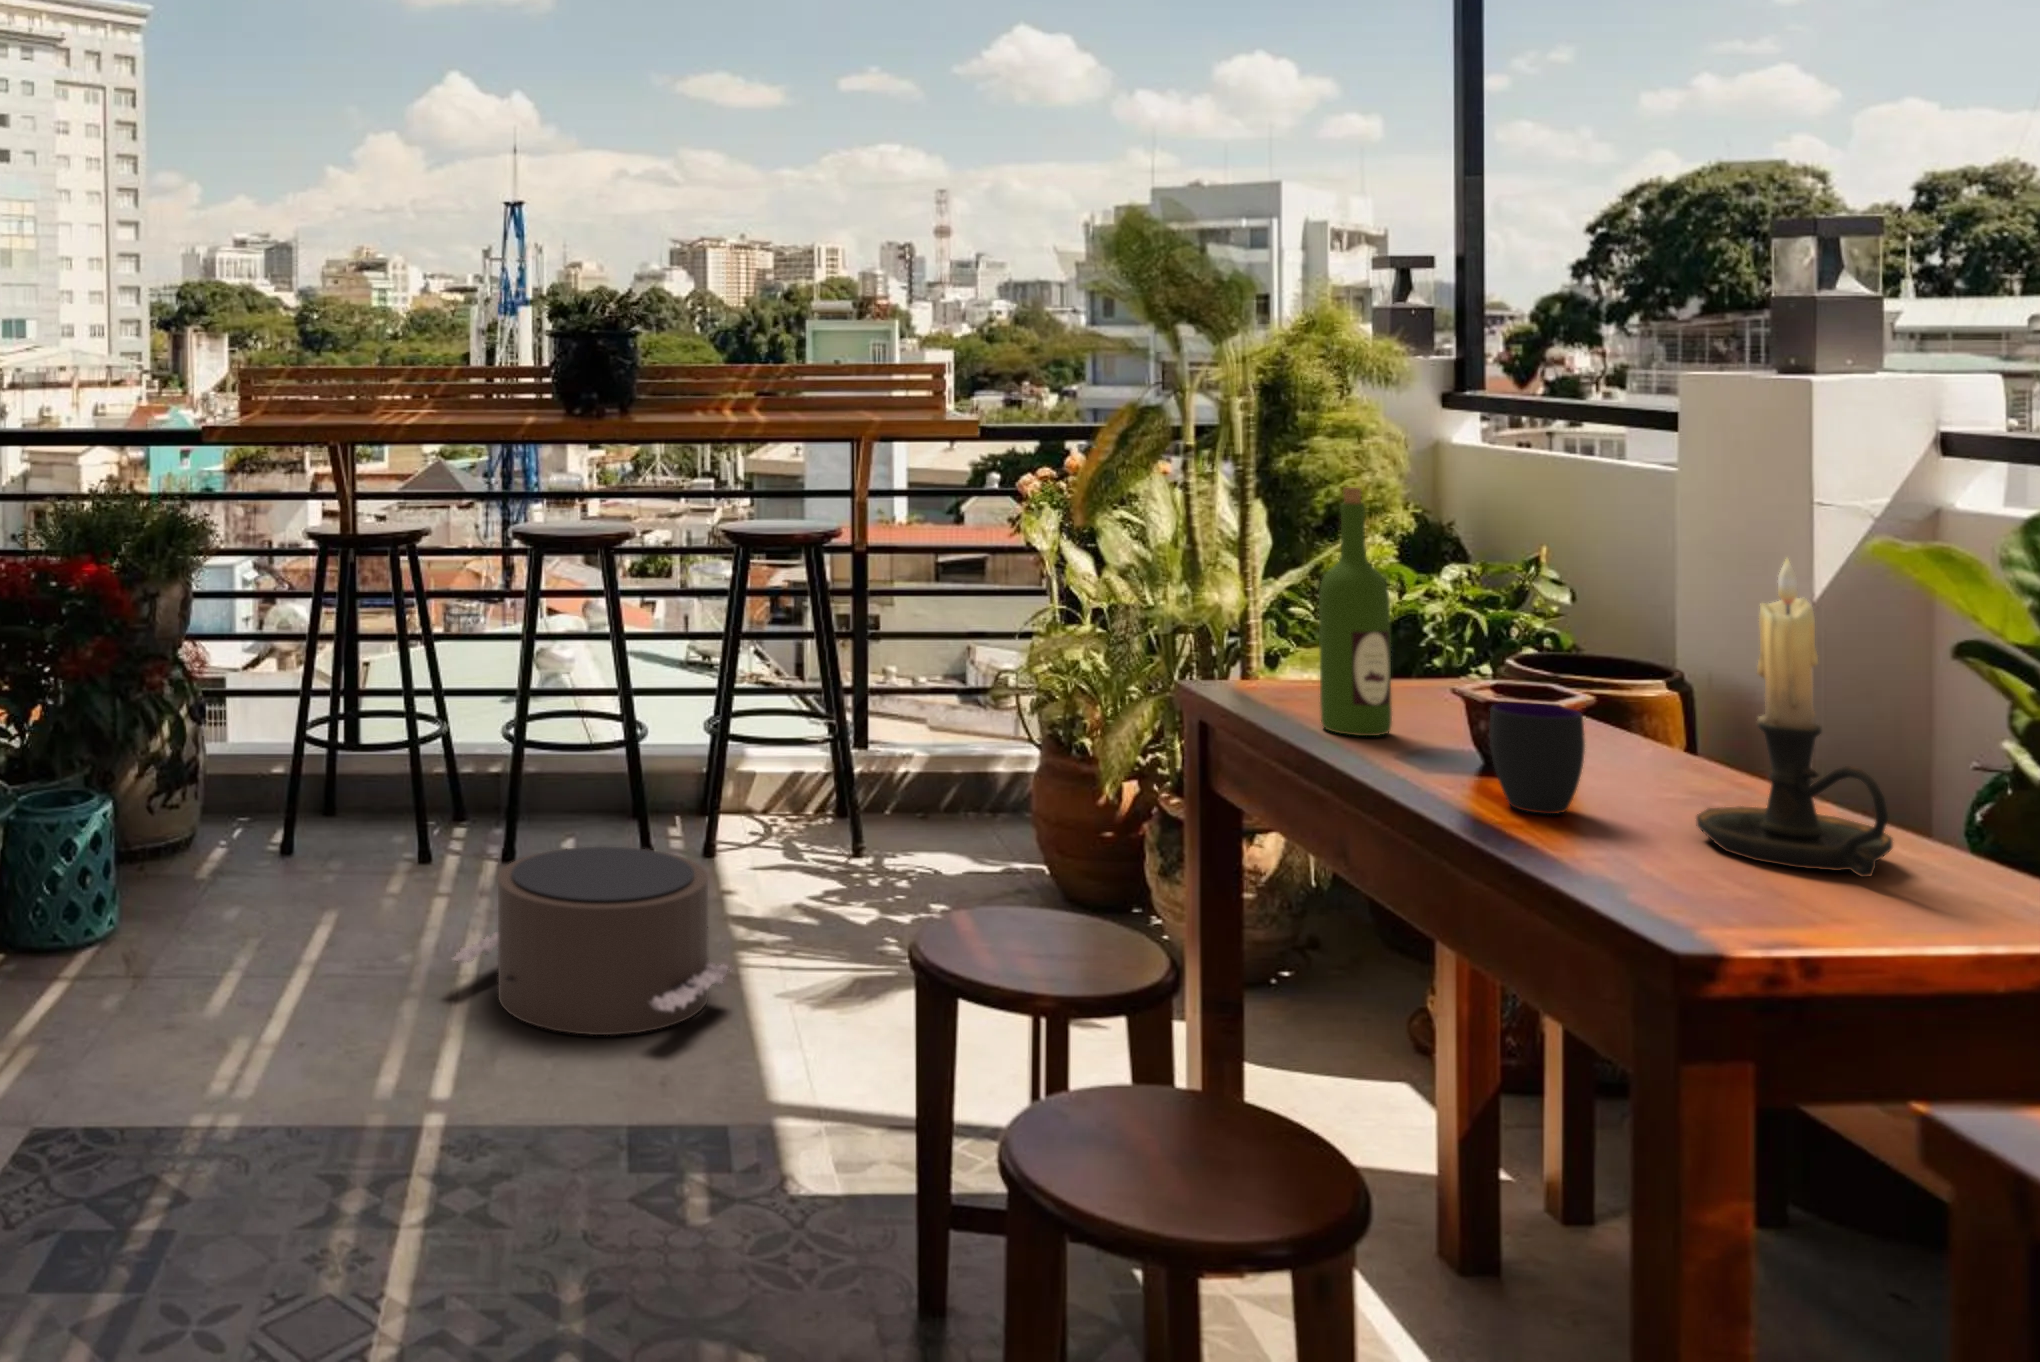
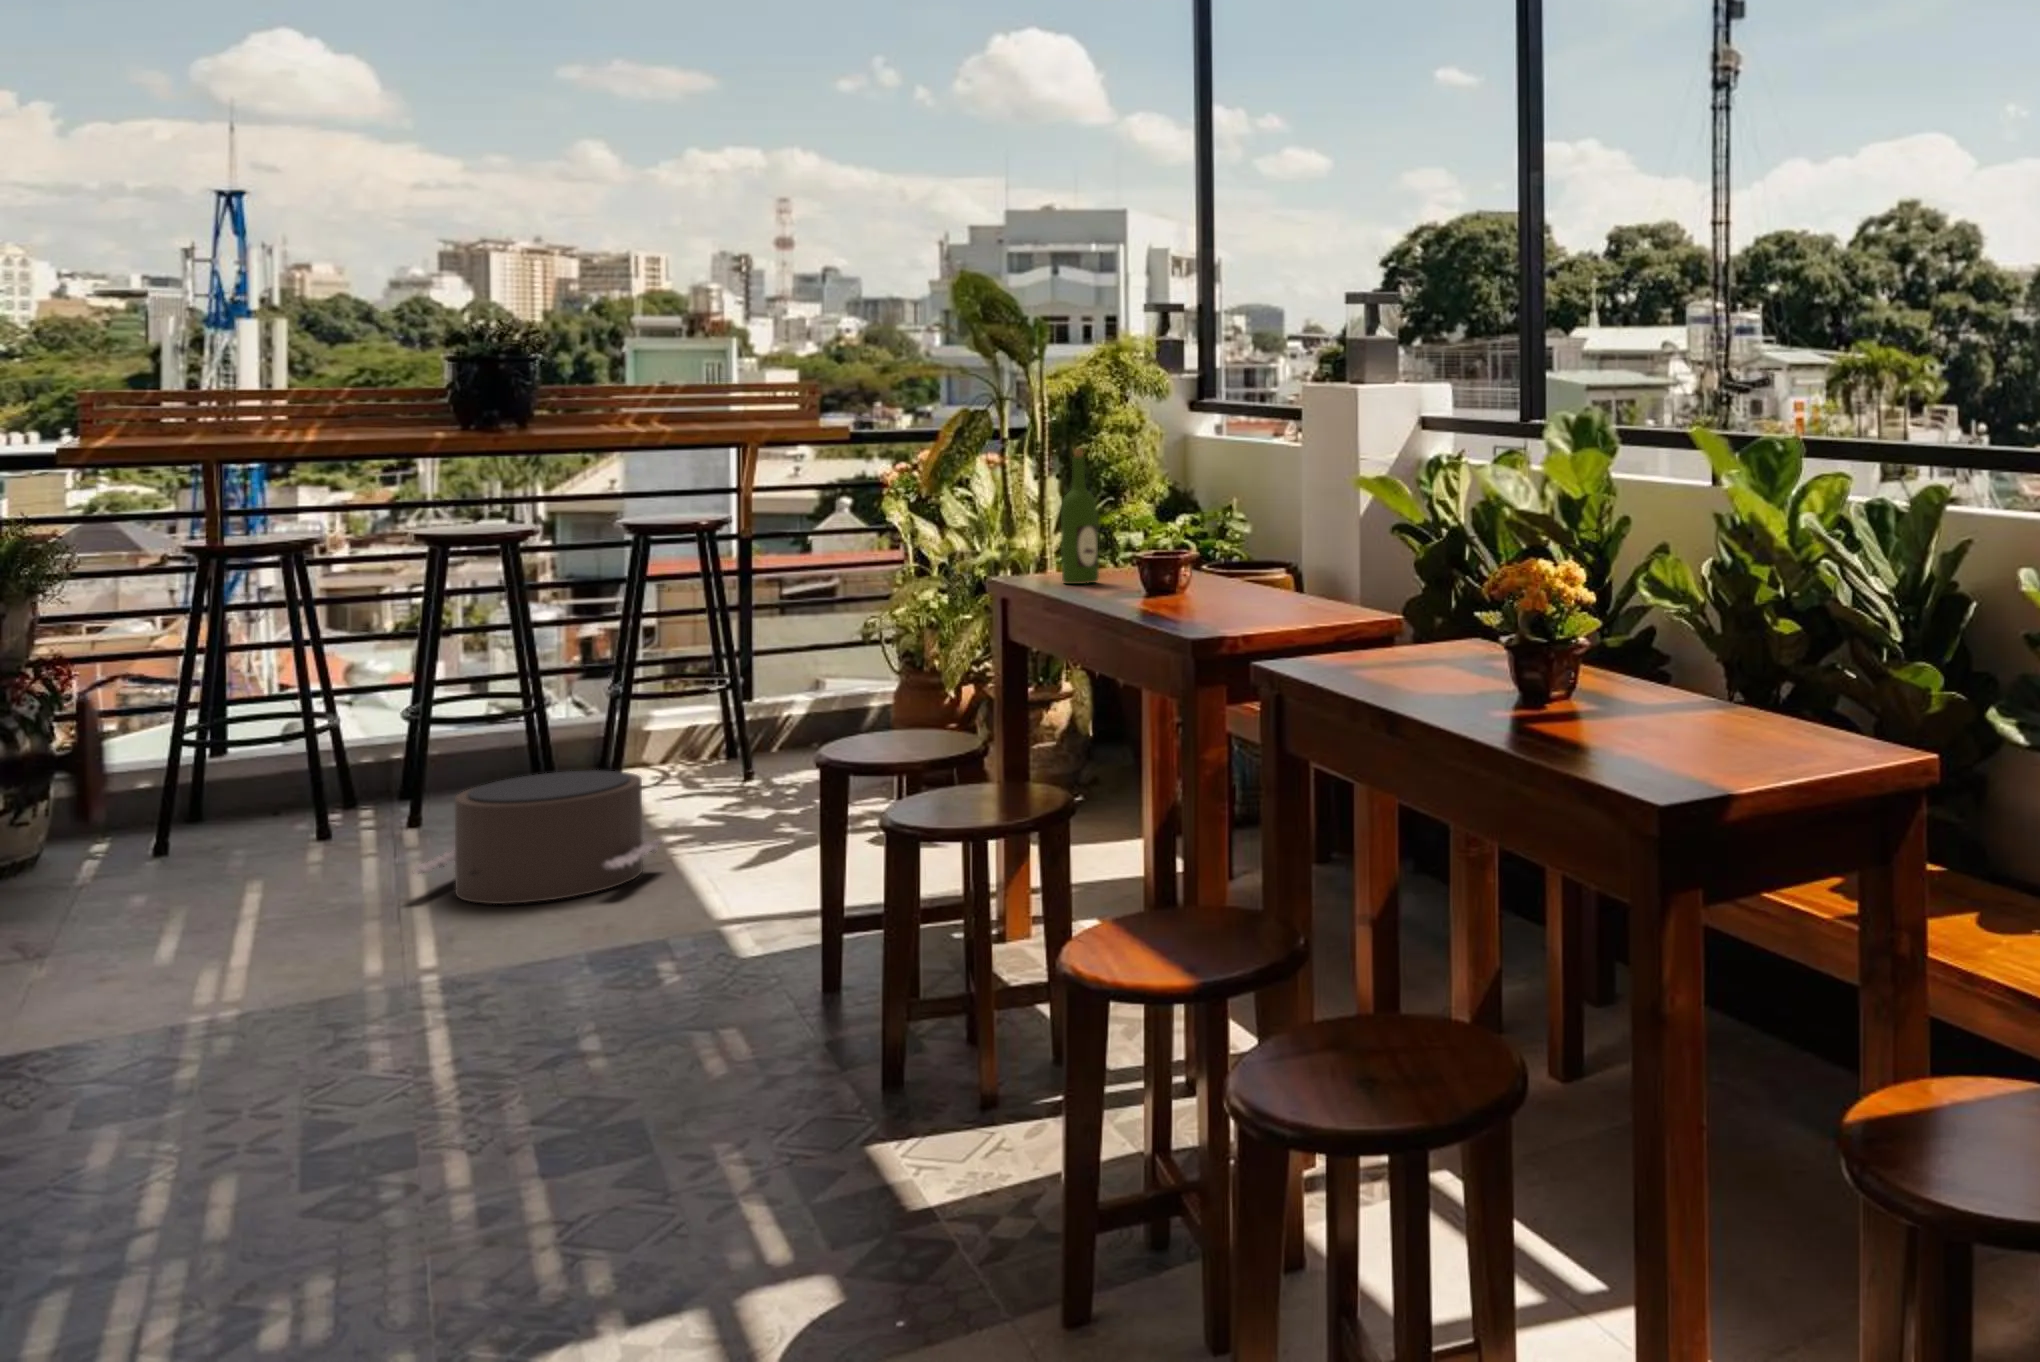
candle holder: present [1696,559,1893,877] -> none [1216,466,1289,604]
cup: present [1490,703,1585,814] -> none [1132,548,1173,599]

